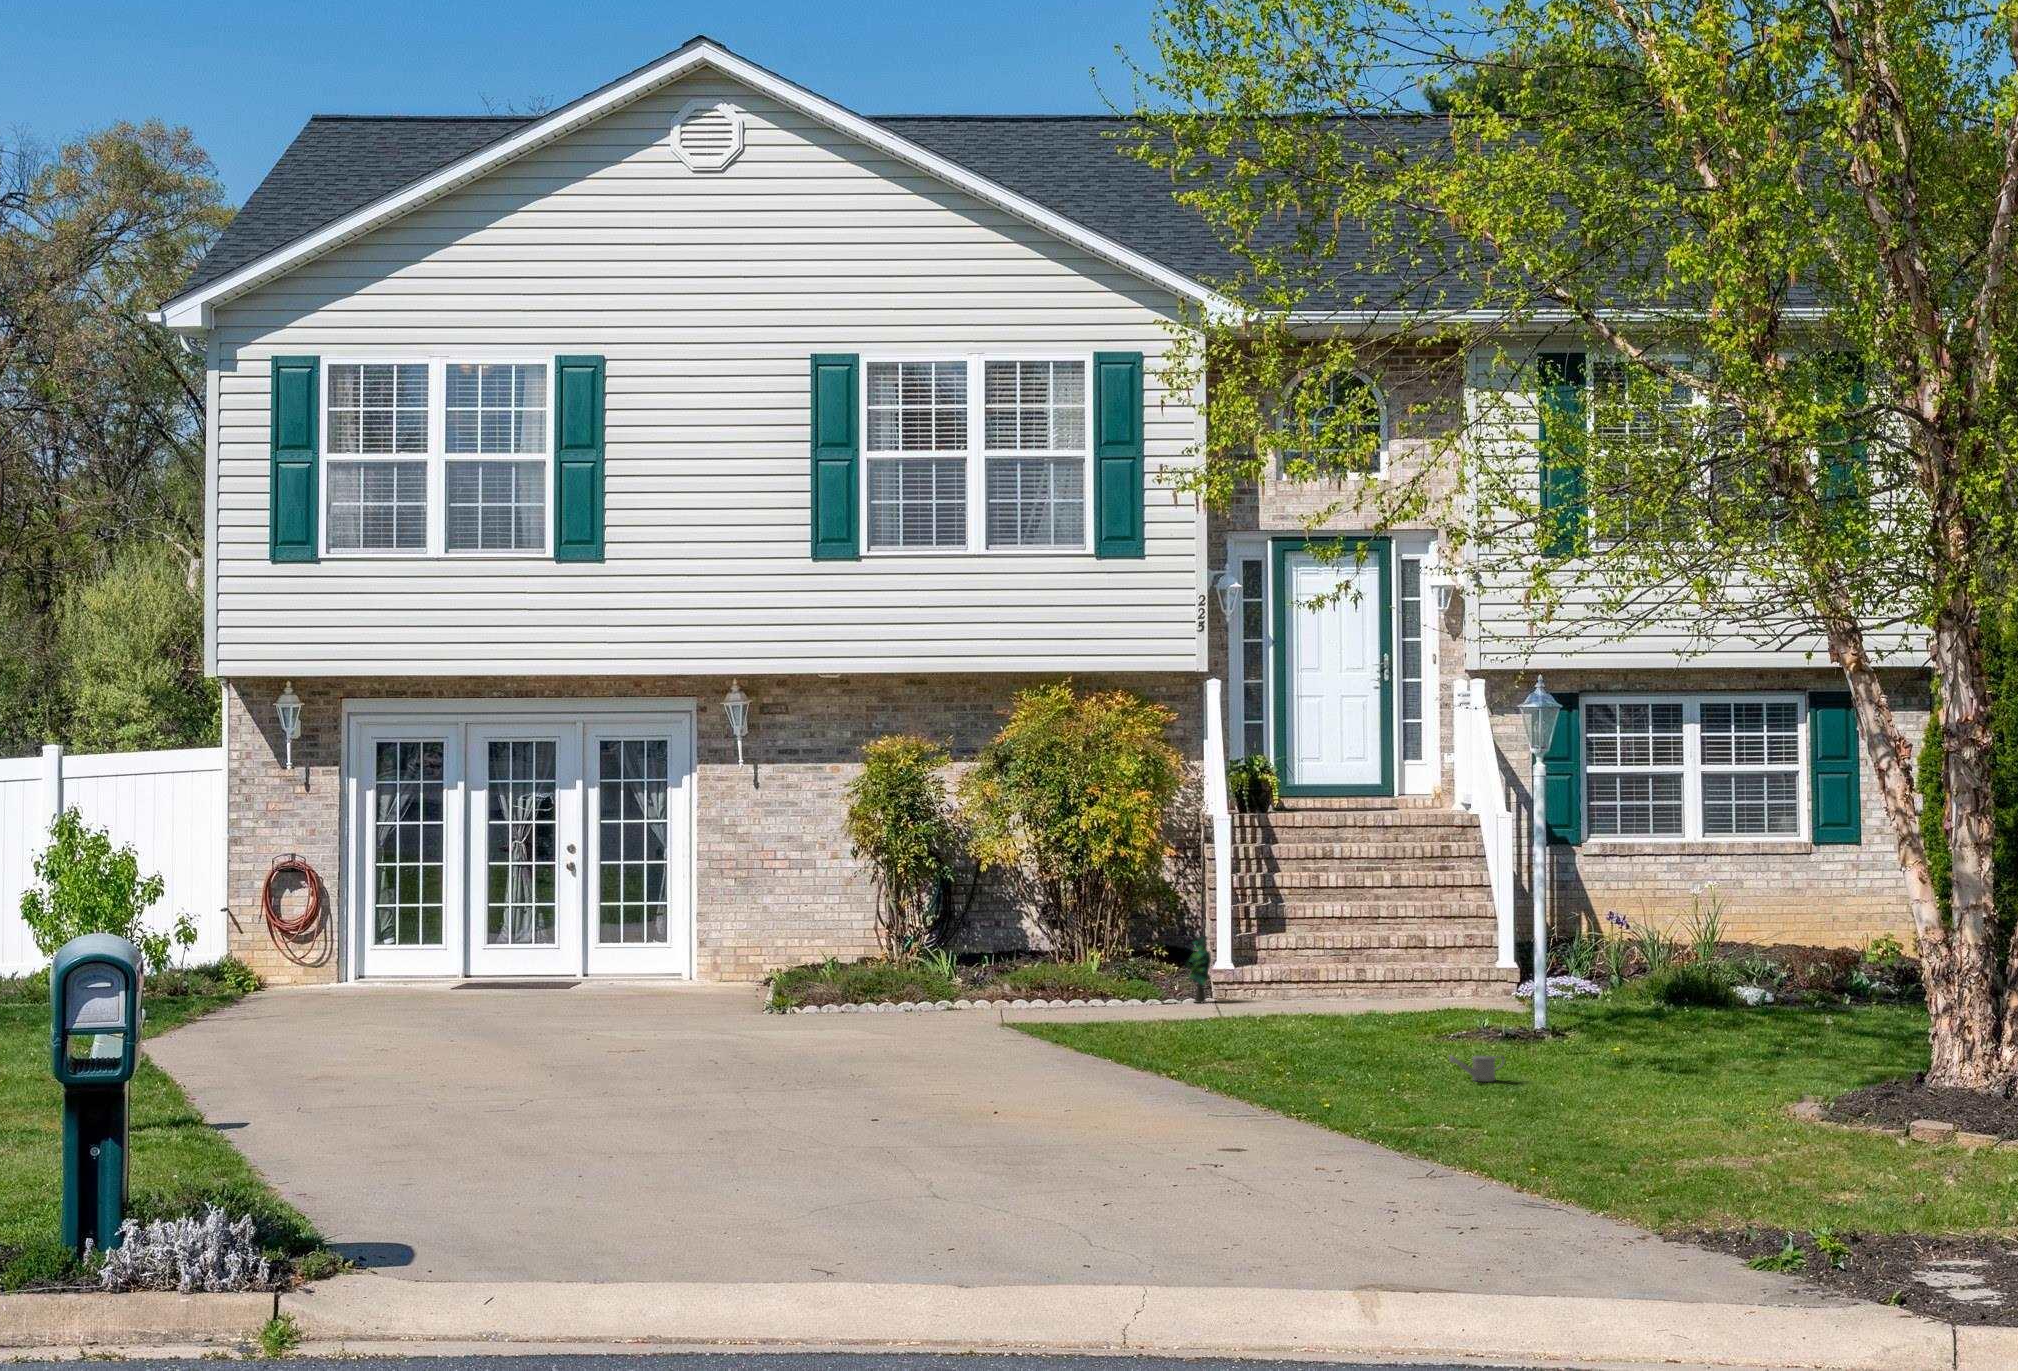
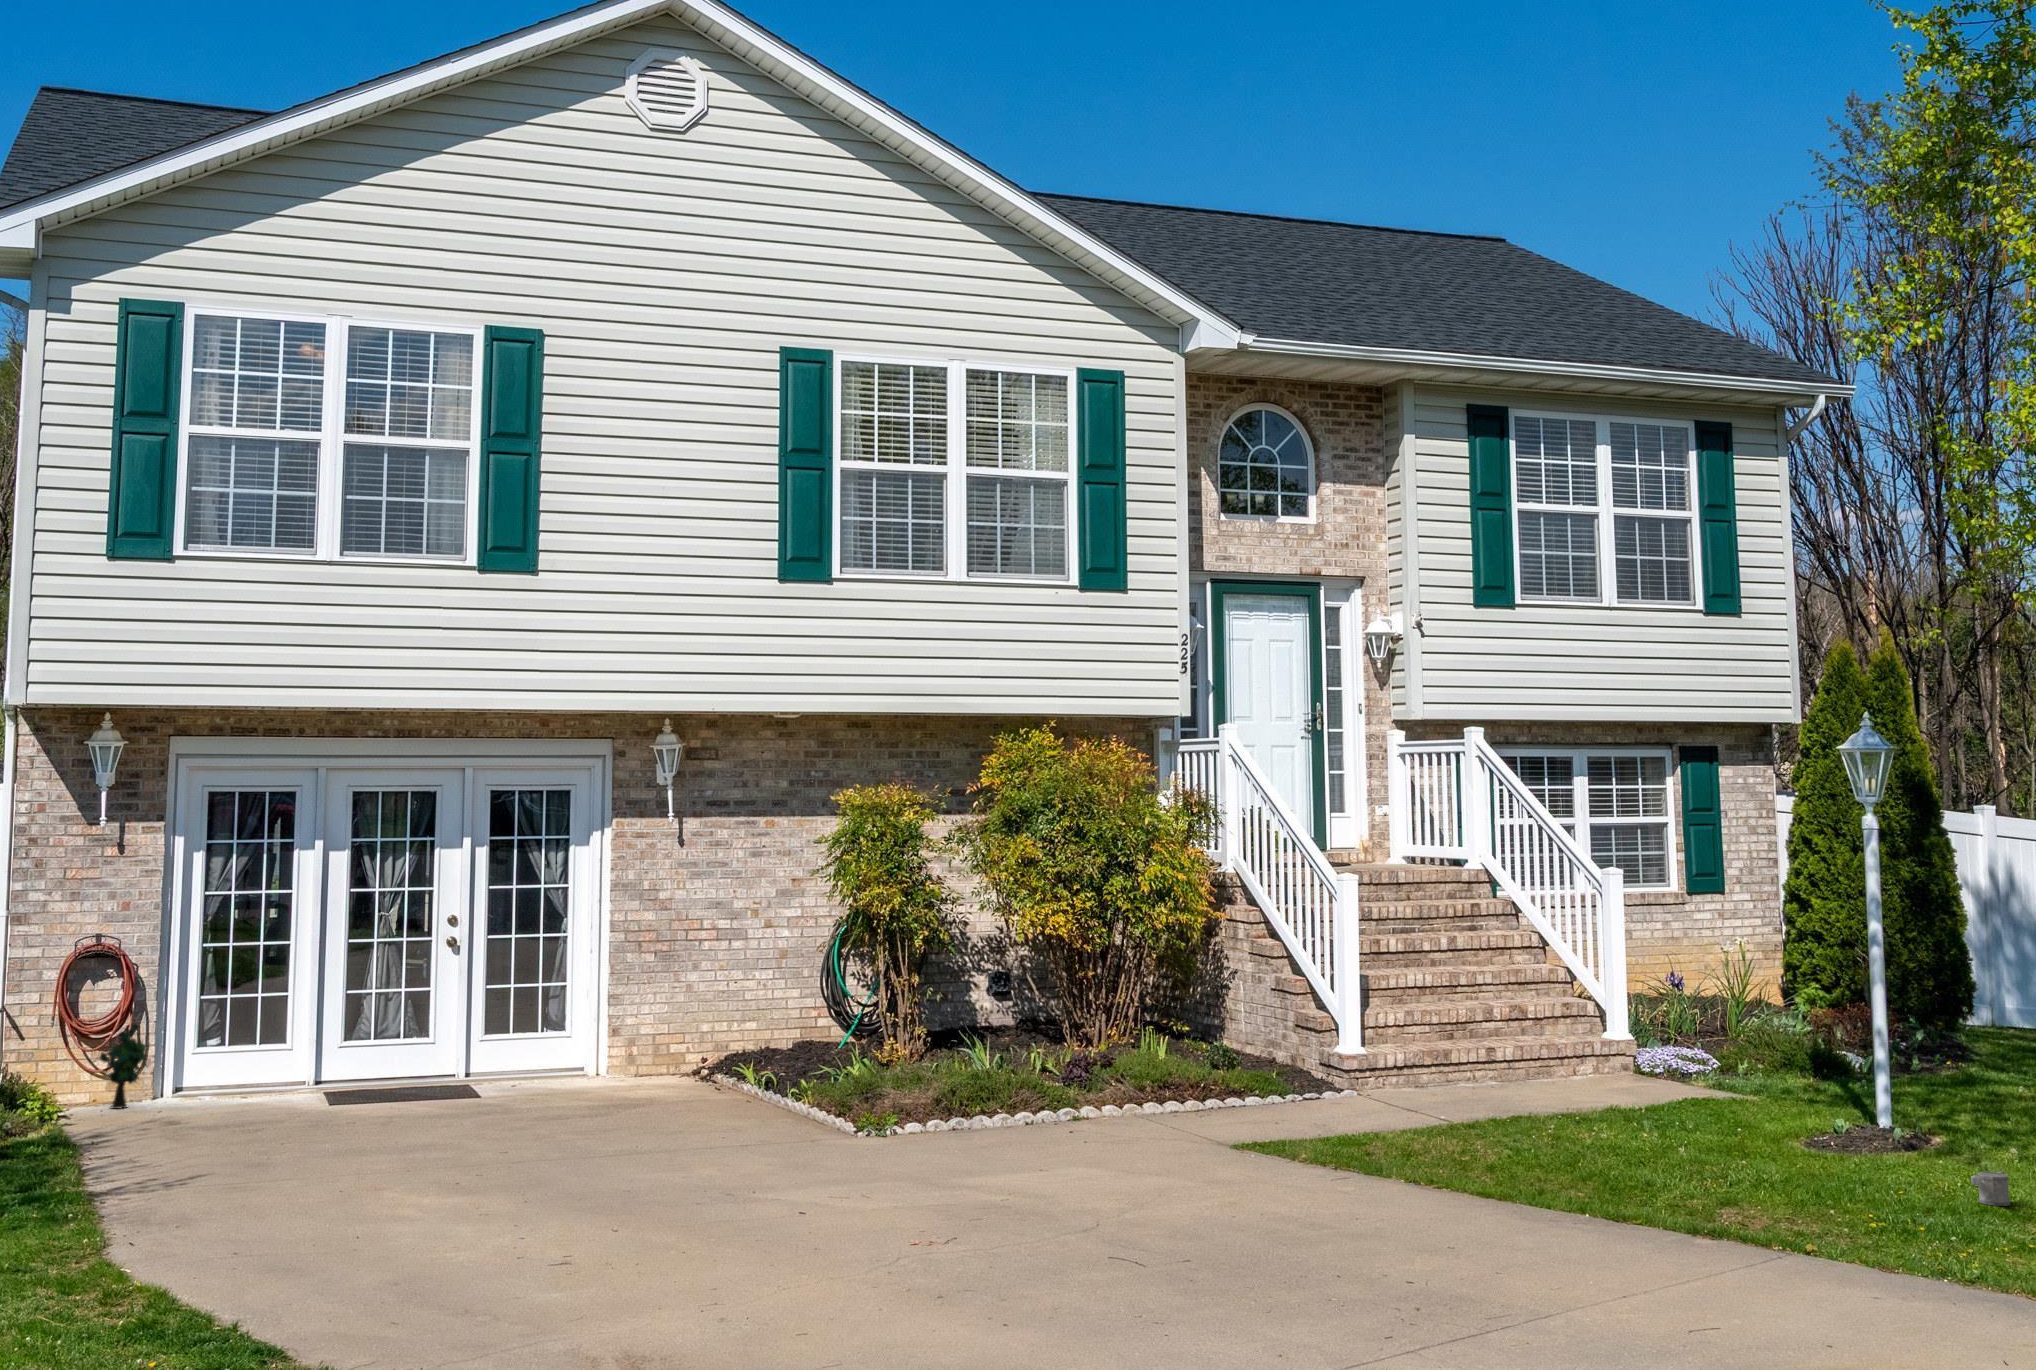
decorative plant: present [1185,935,1212,1003] -> present [100,1024,146,1109]

